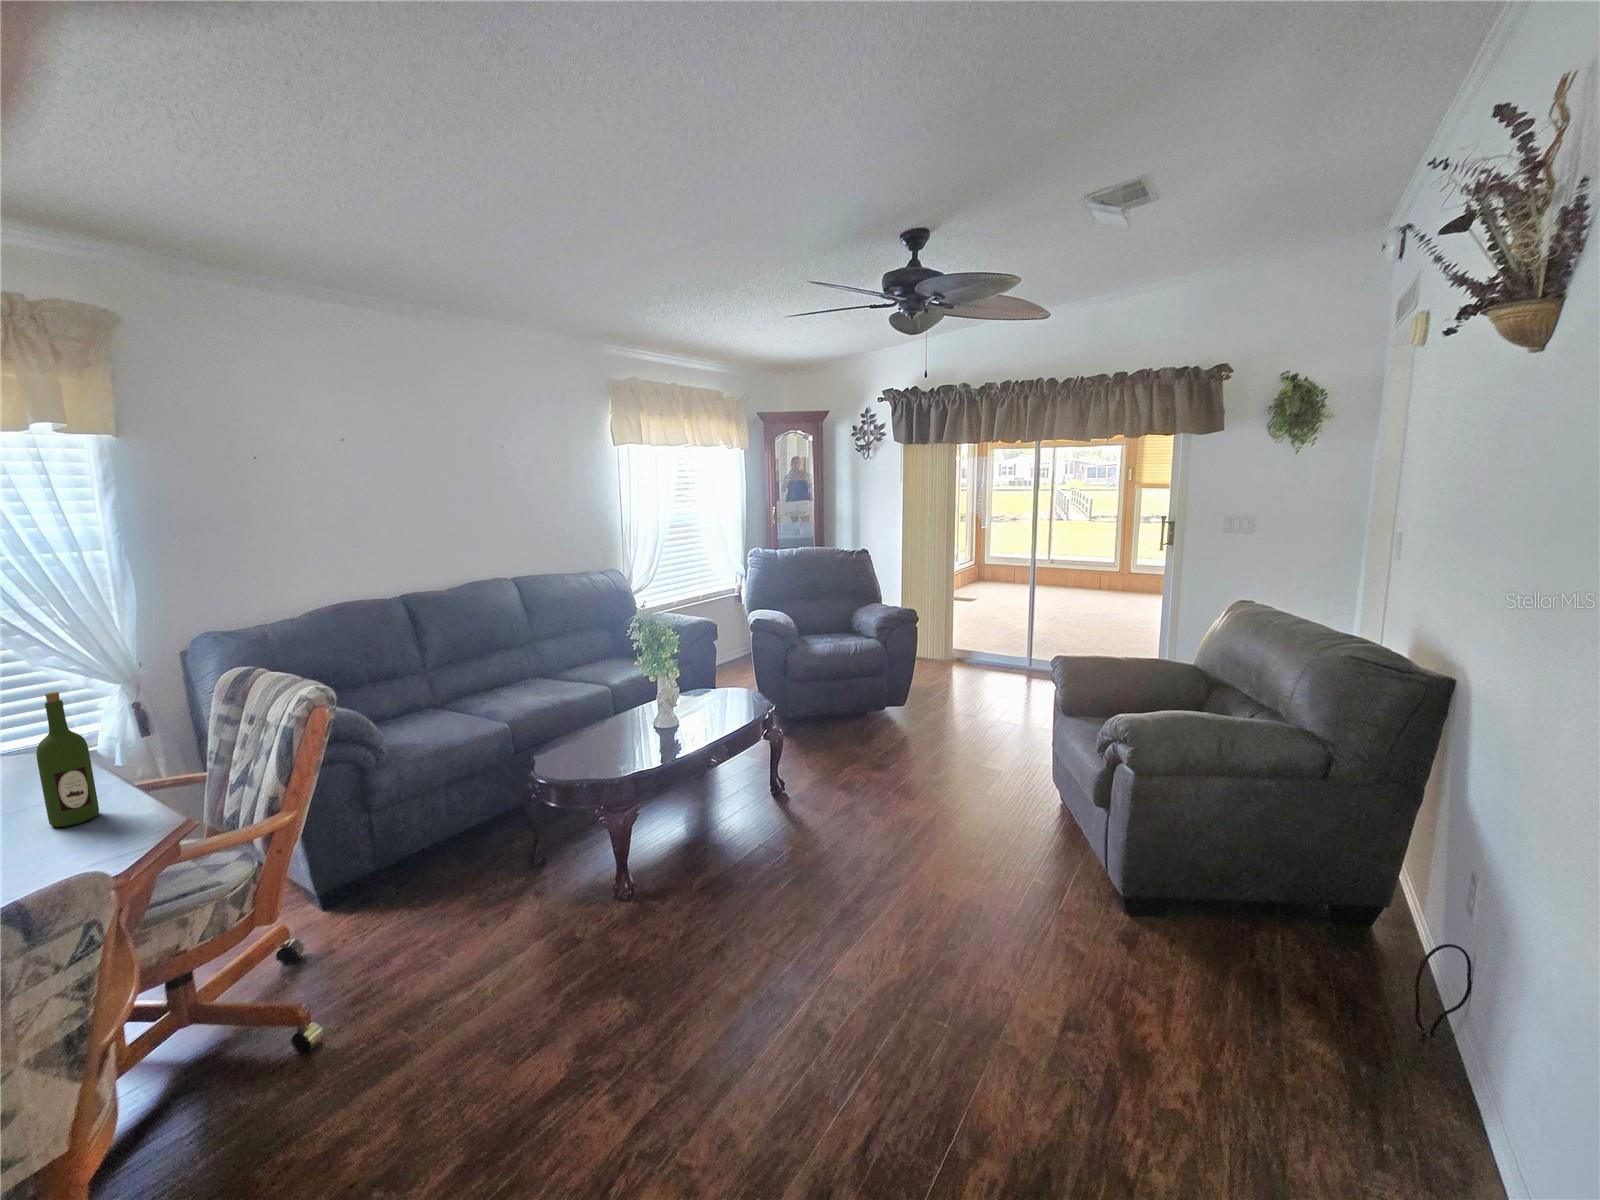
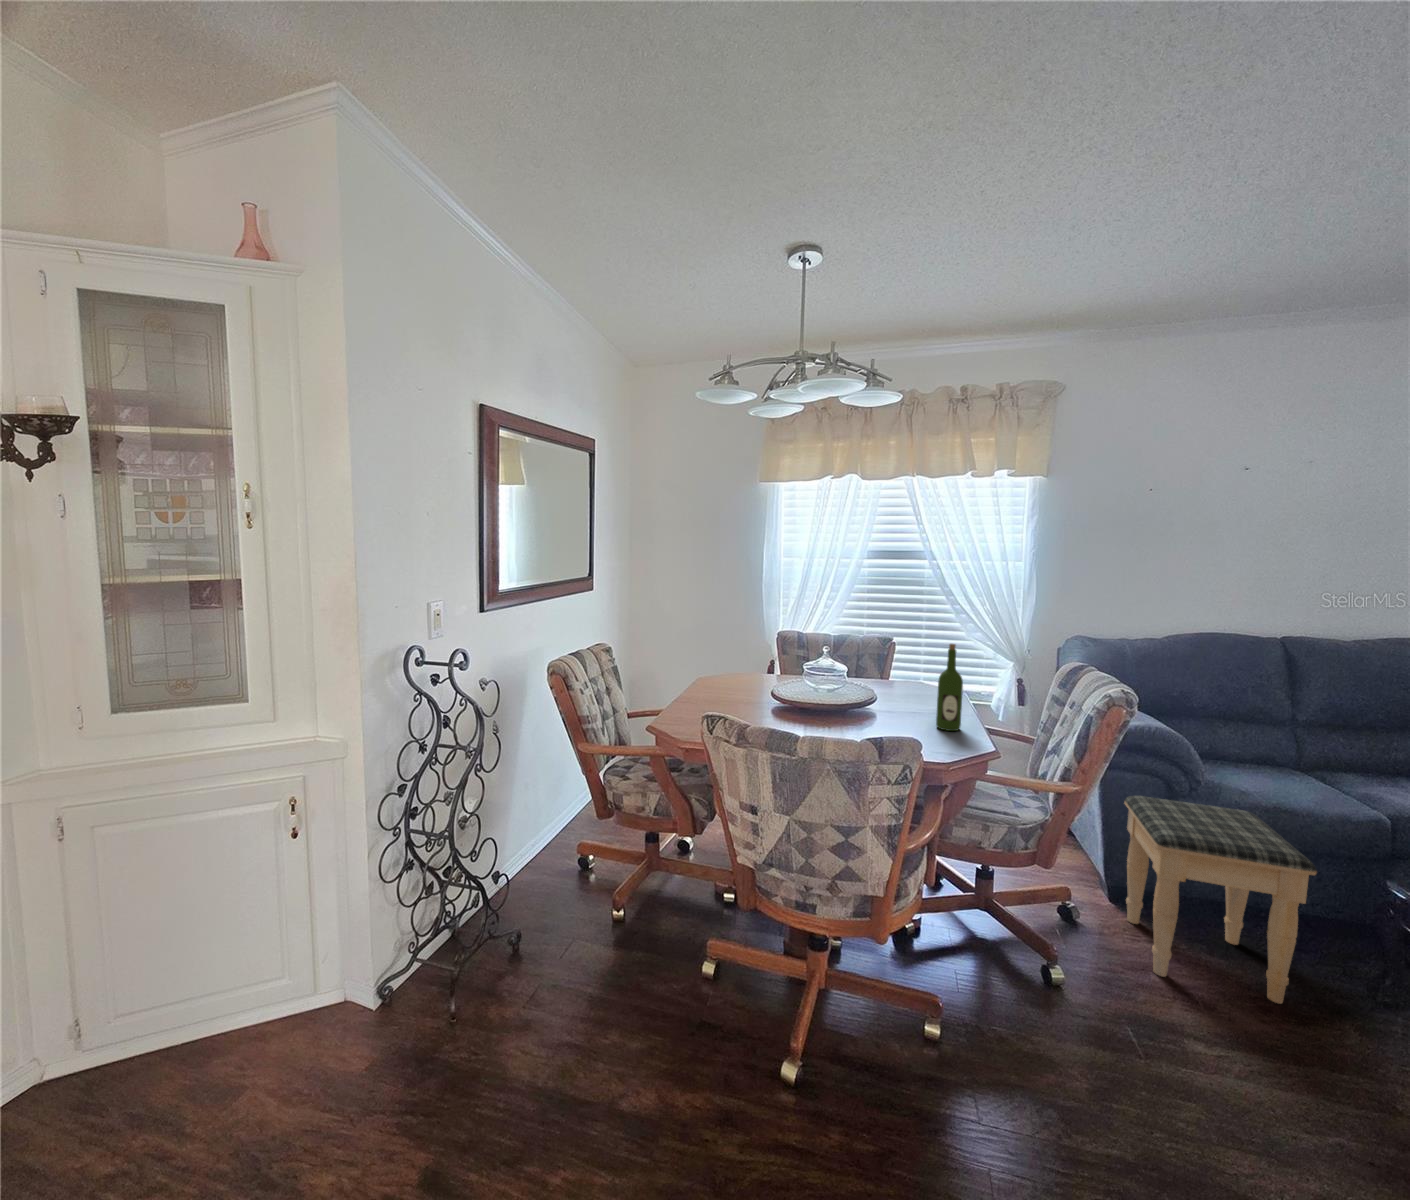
footstool: none [326,759,494,950] -> present [1124,796,1317,1004]

